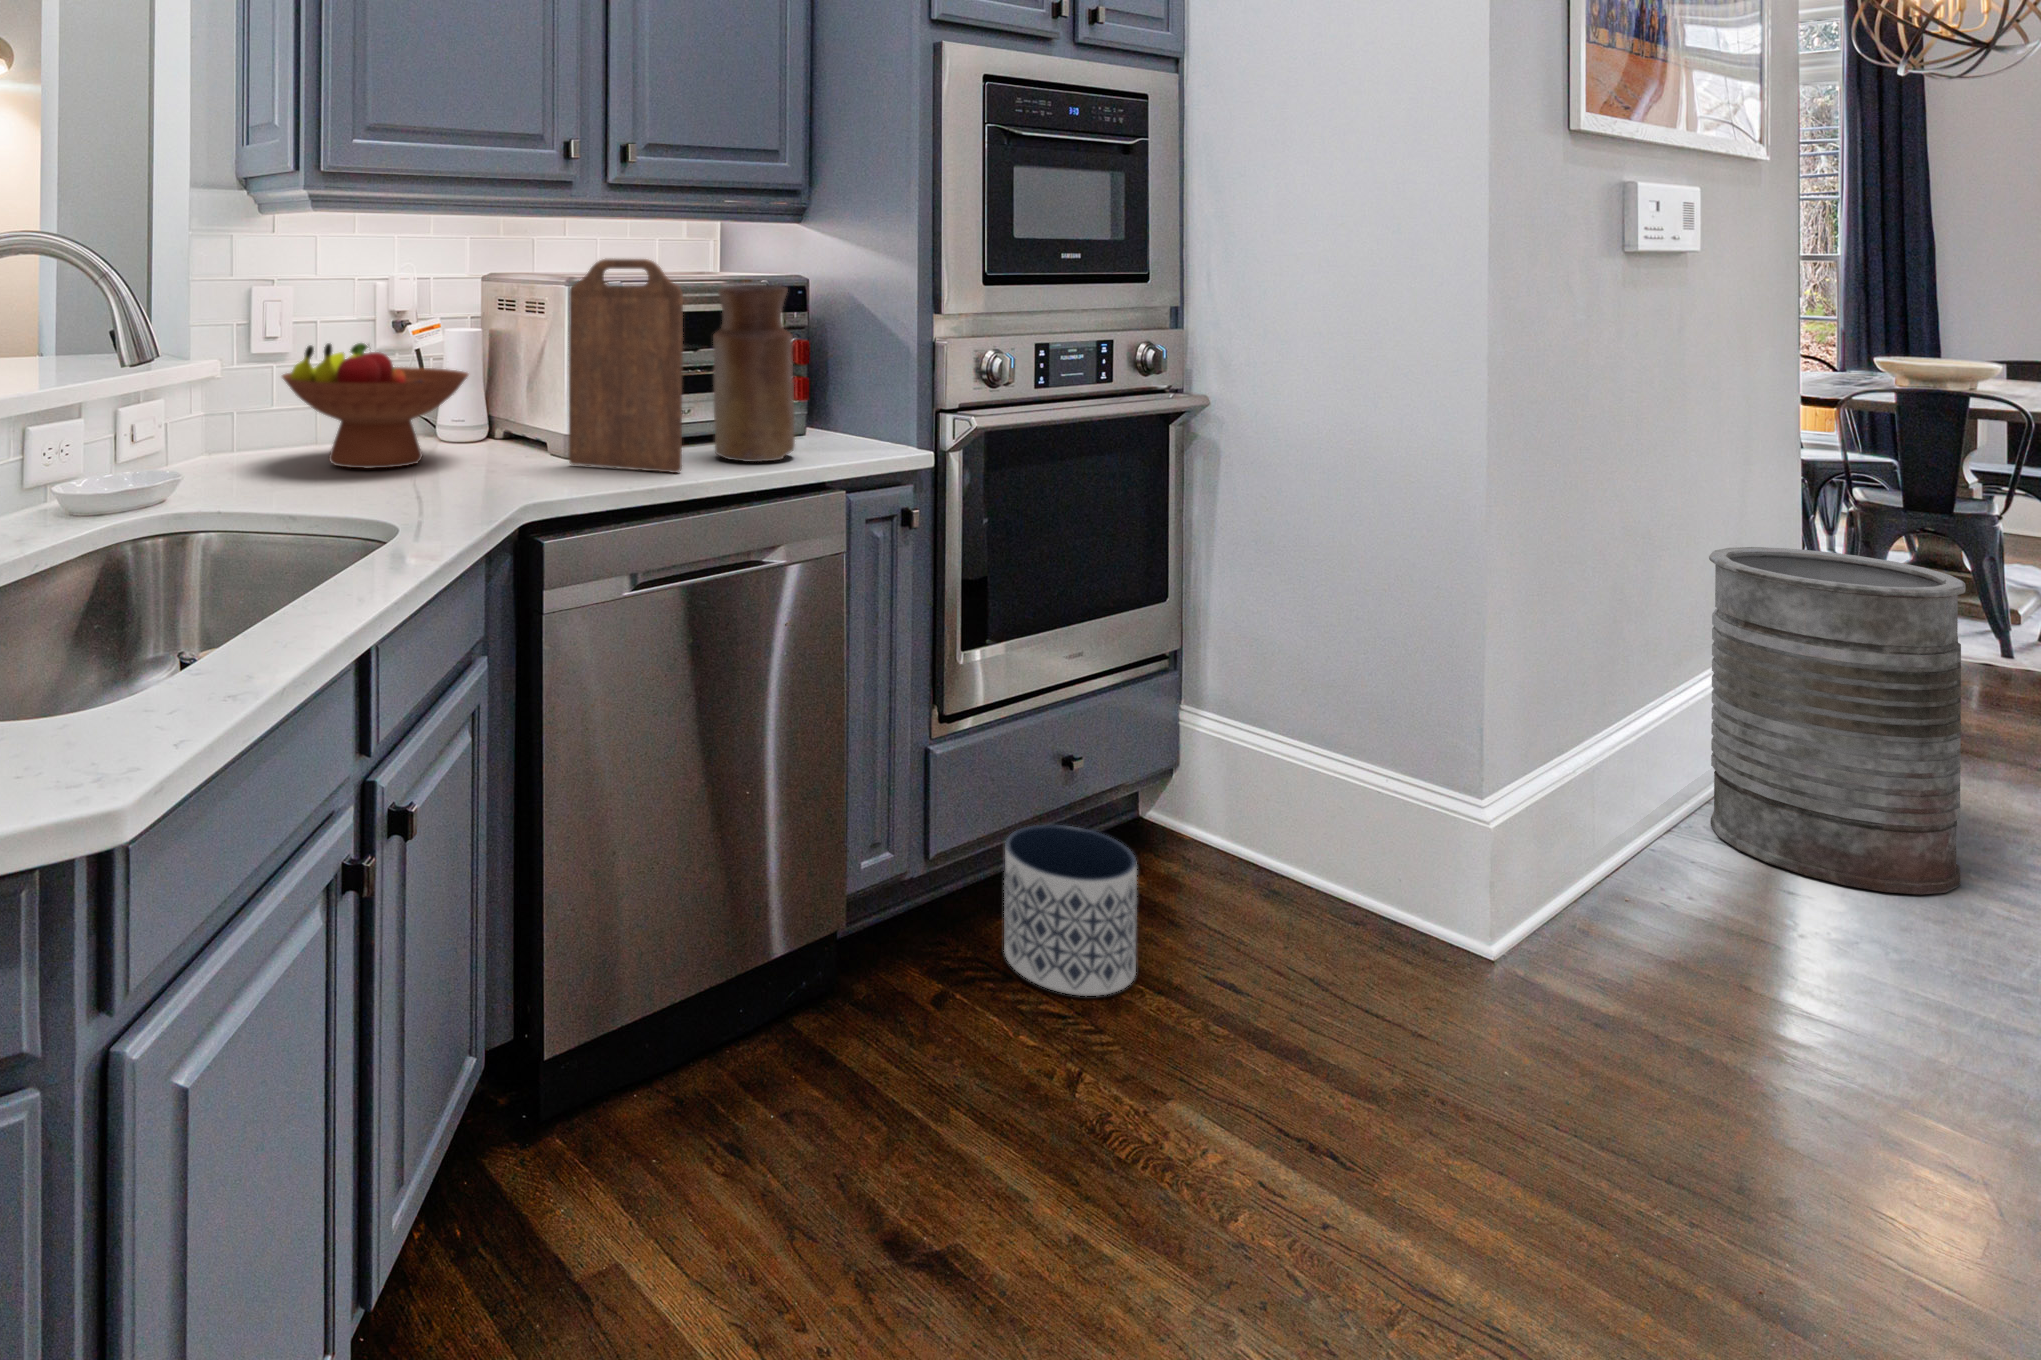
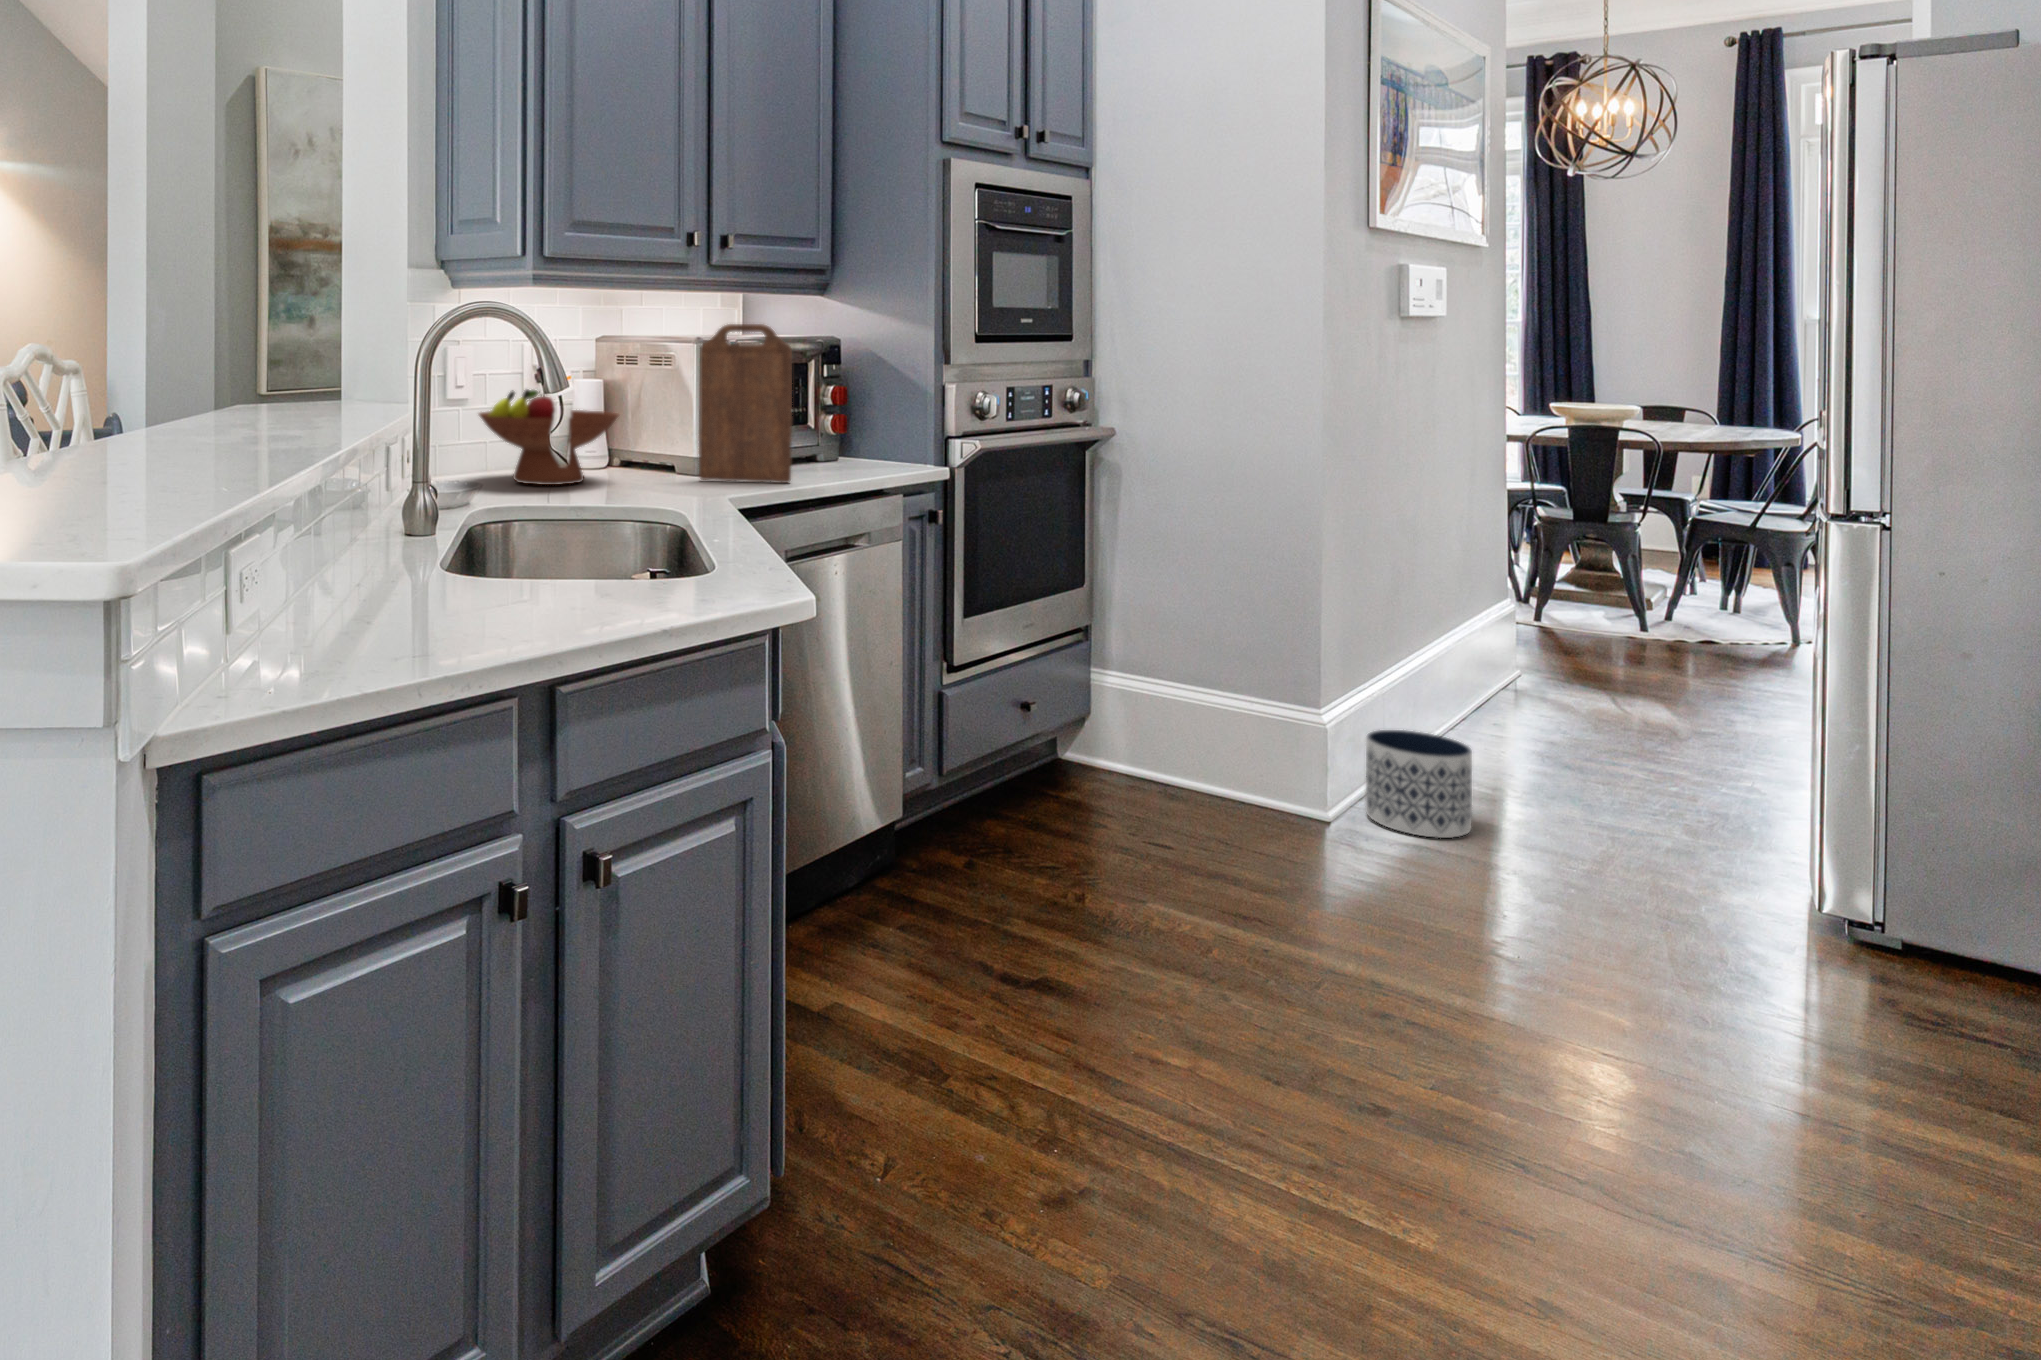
vase: present [713,285,795,462] -> none [796,344,859,475]
trash can: present [1709,547,1965,895] -> none [1457,538,1629,775]
planter: present [1004,825,1137,996] -> present [1366,730,1472,838]

